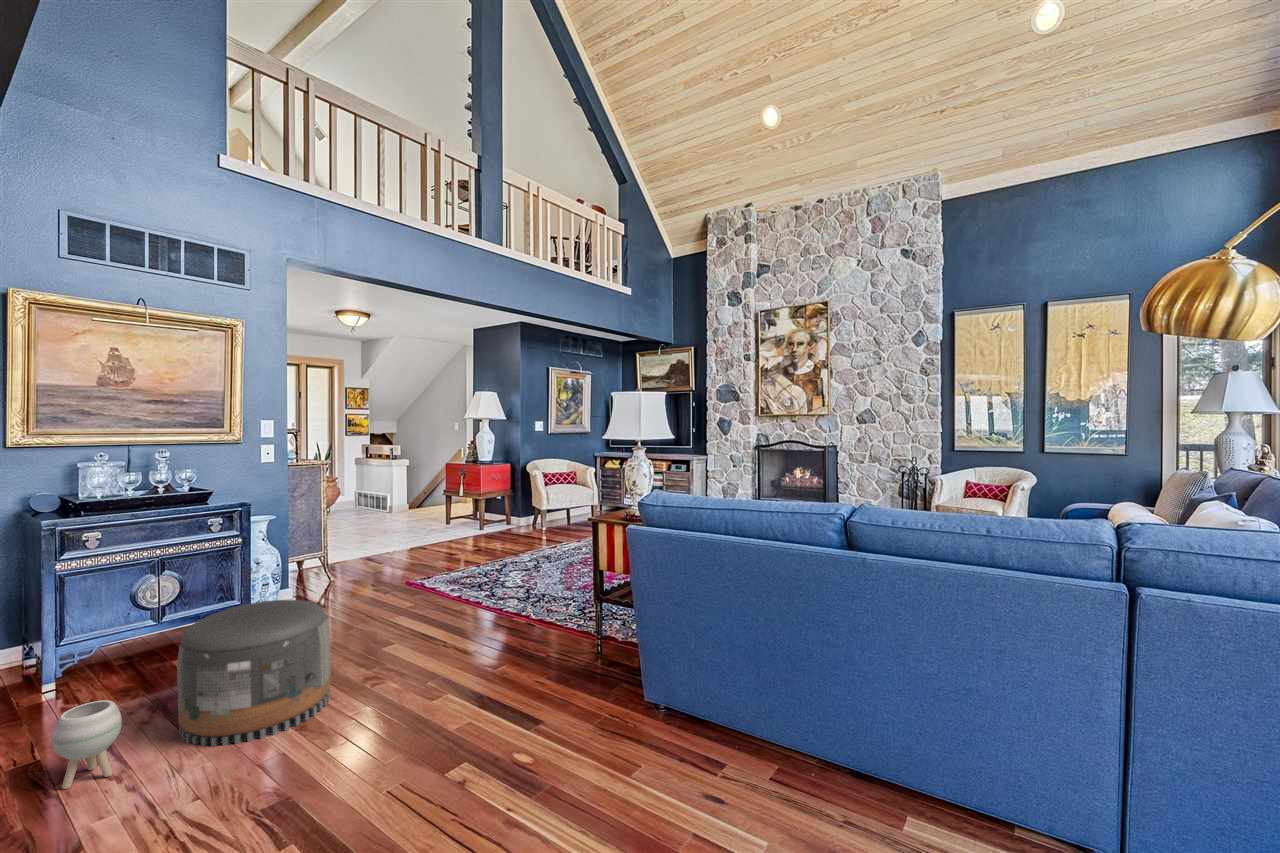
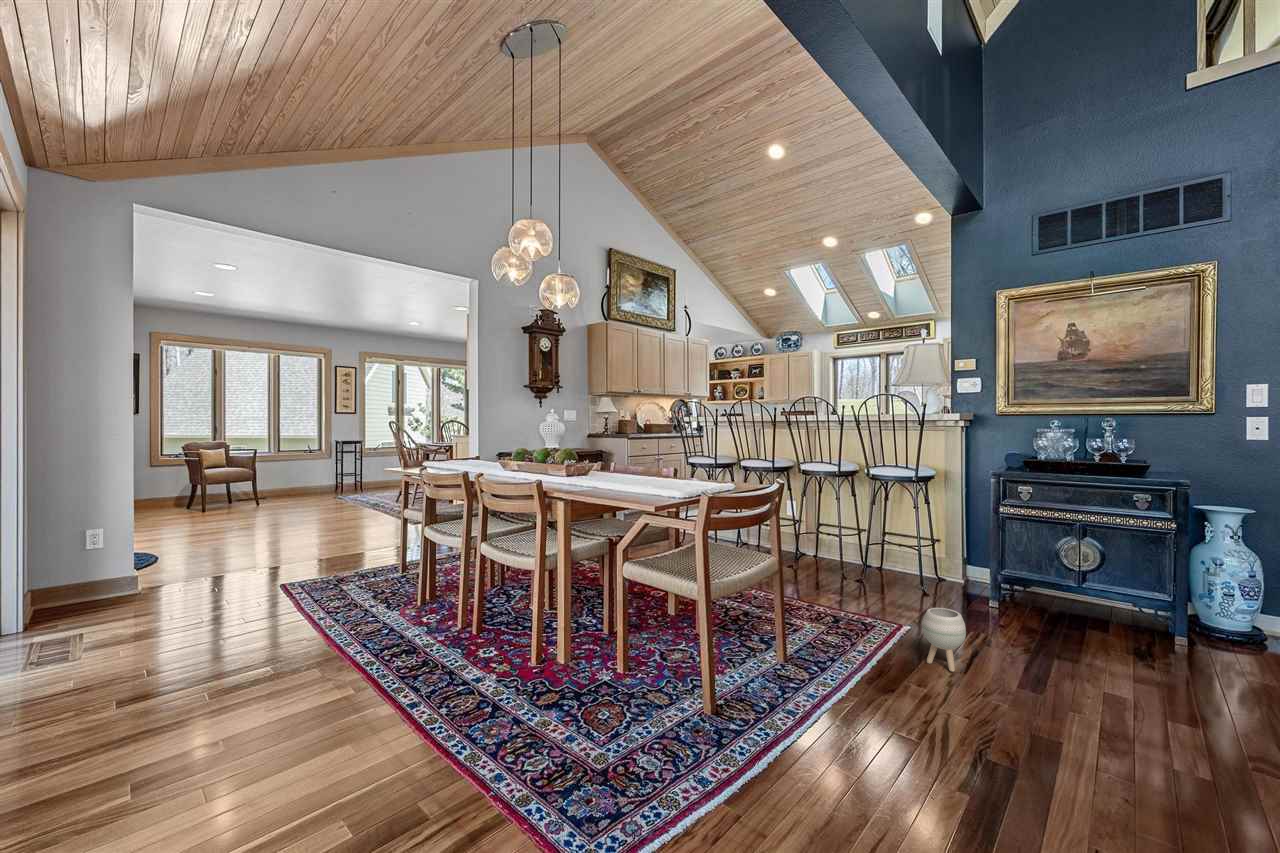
pouf: present [177,600,331,746] -> none [1016,581,1191,738]

